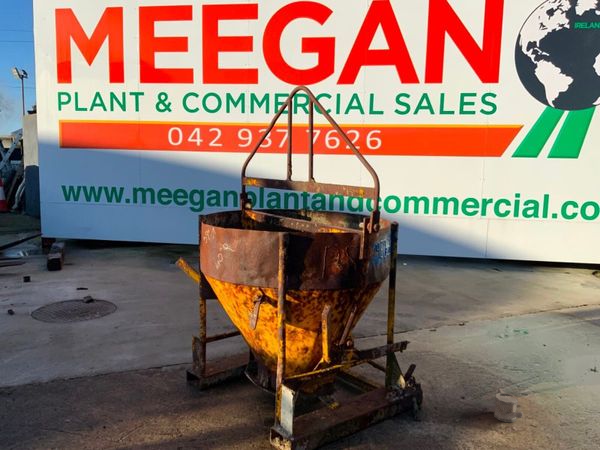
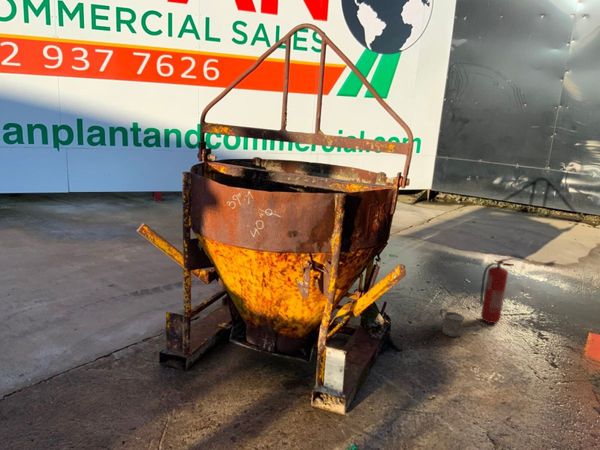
fire extinguisher: none [556,342,595,420] -> present [480,258,512,324]

